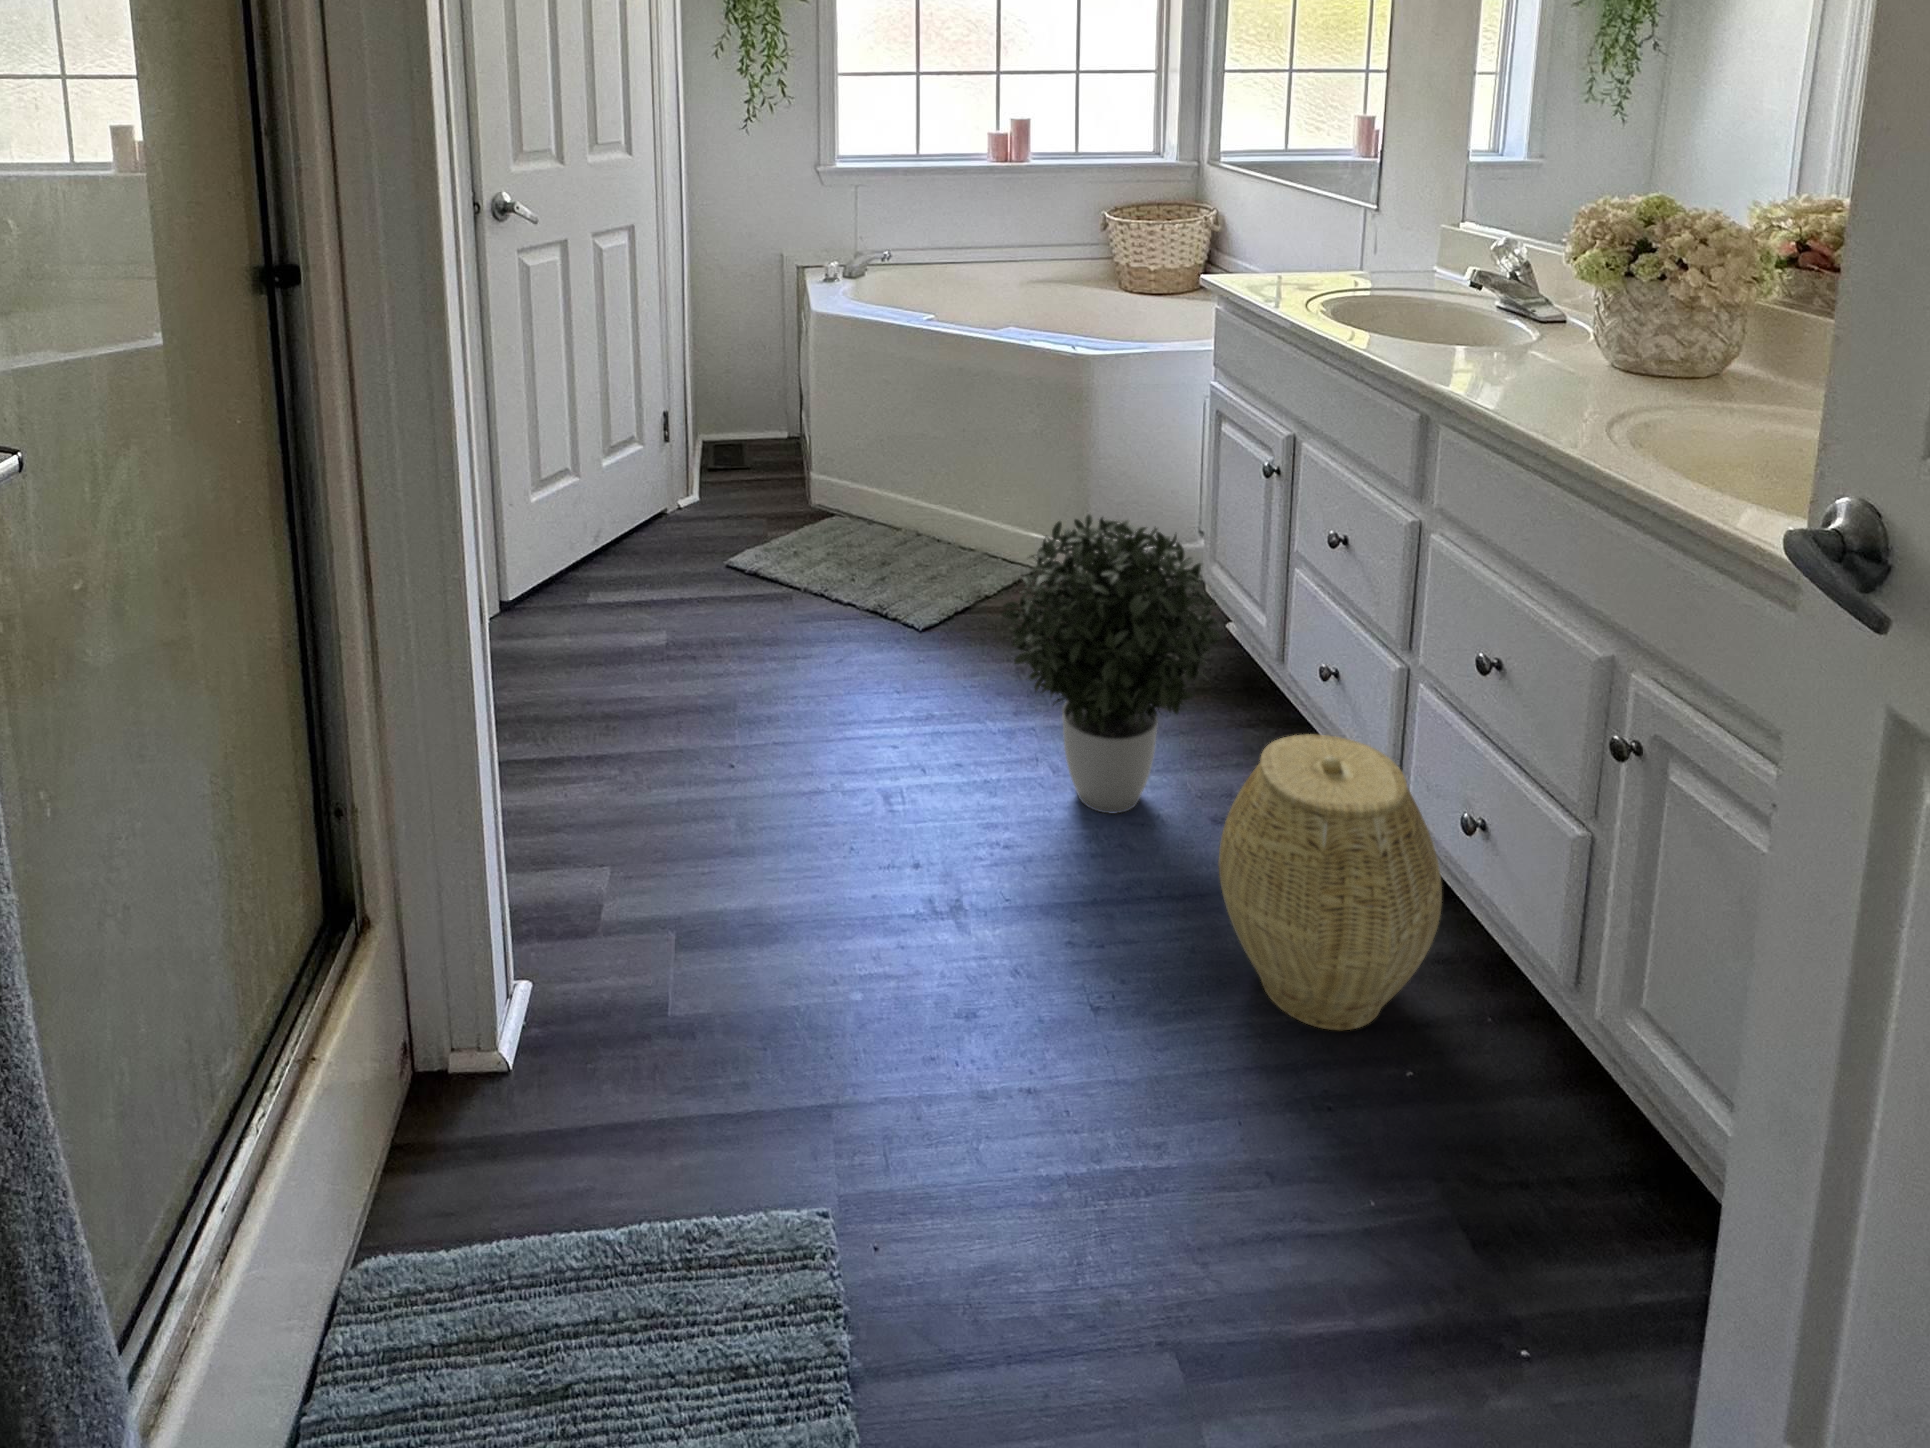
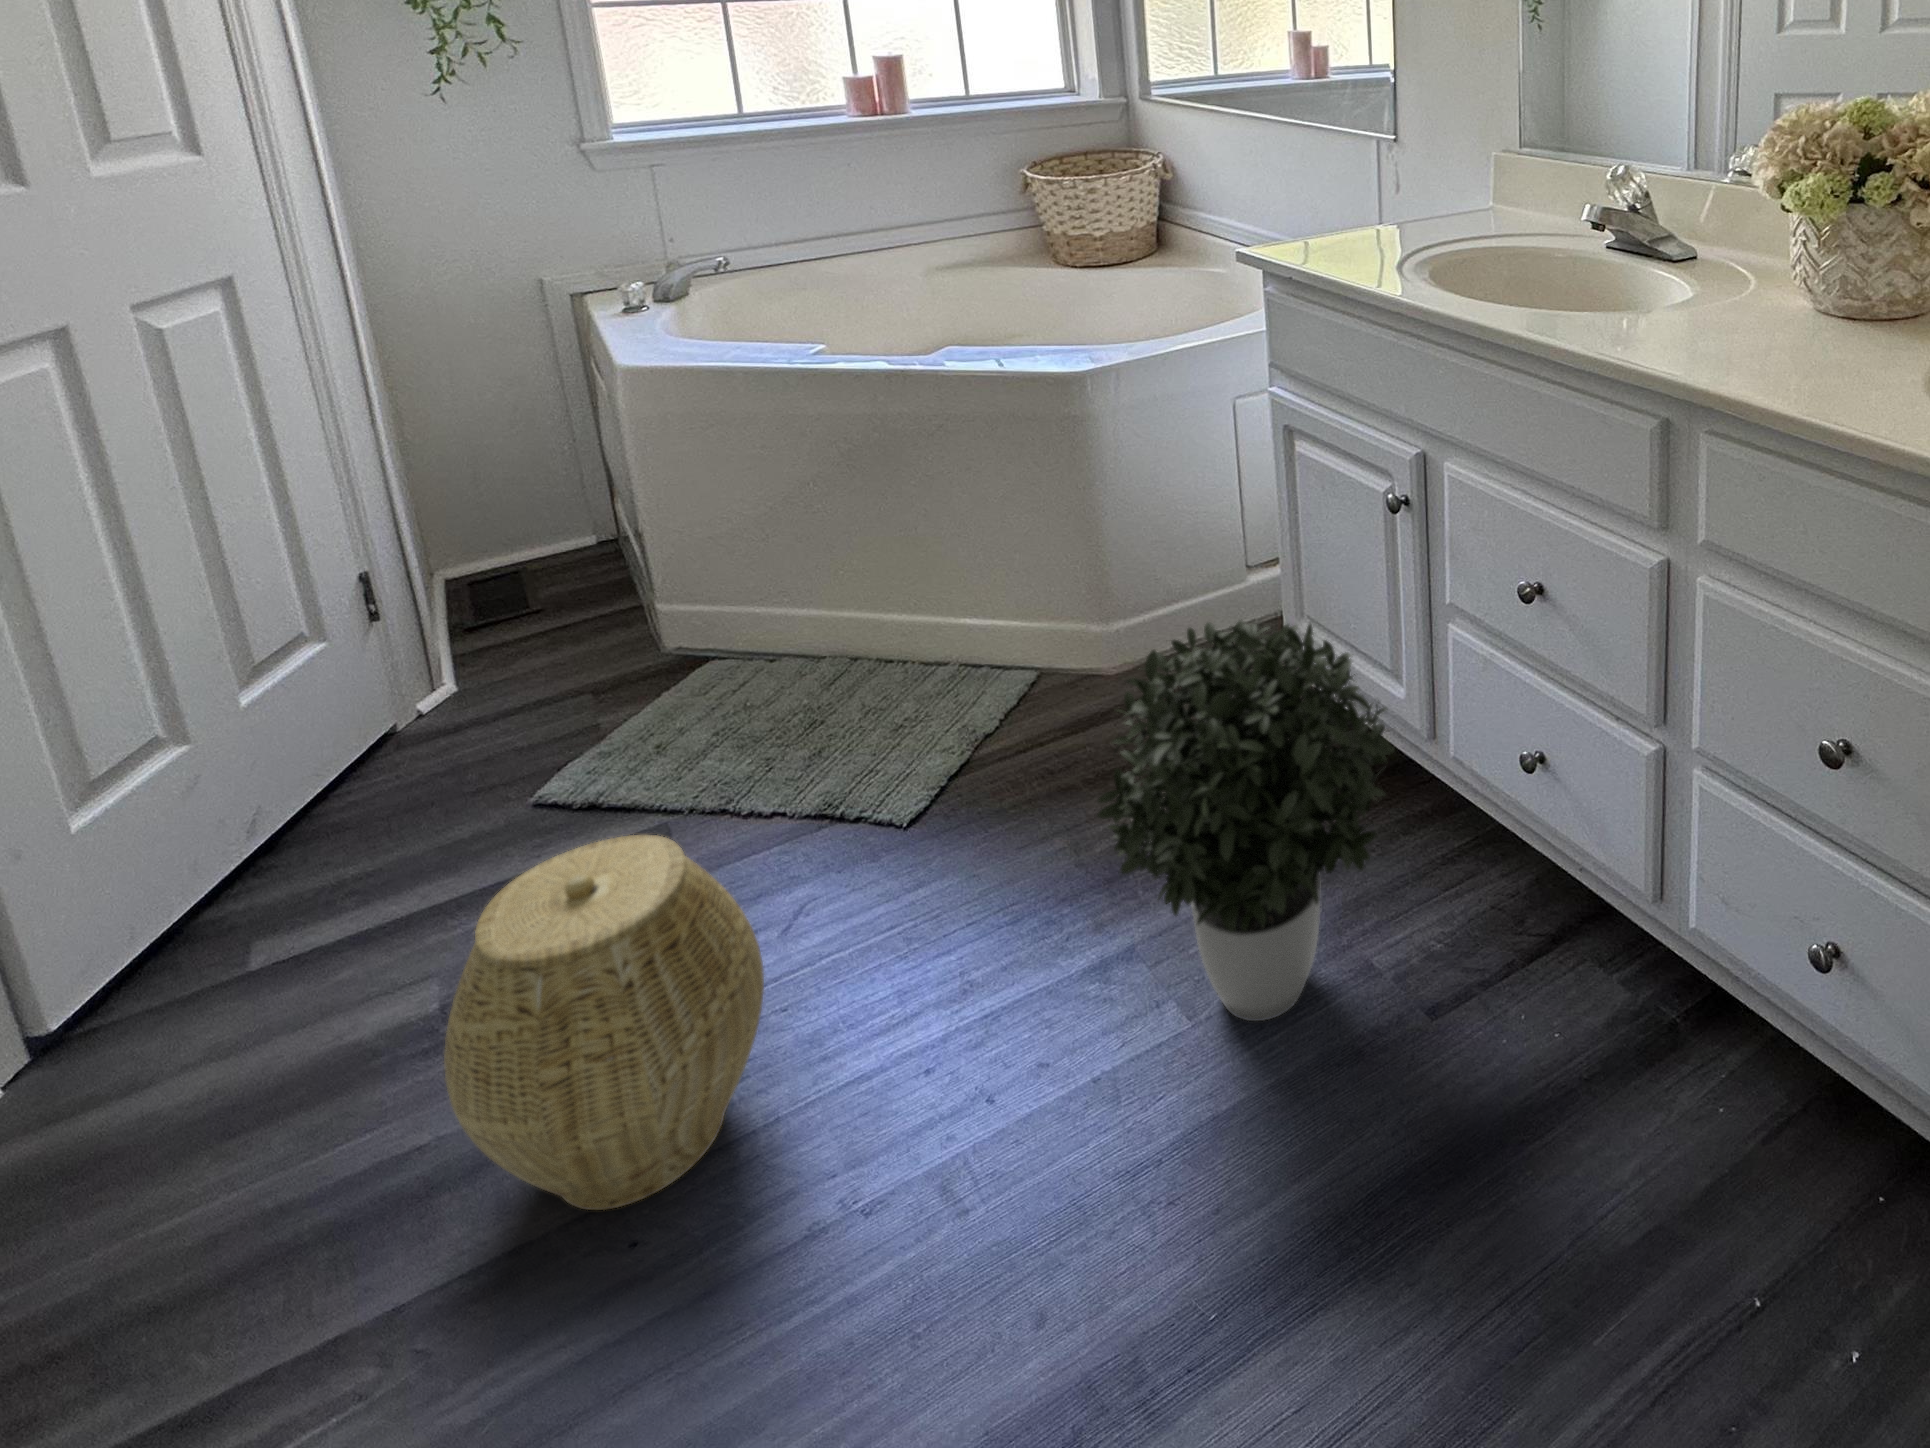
woven basket: present [1218,734,1442,1030] -> present [444,835,764,1210]

